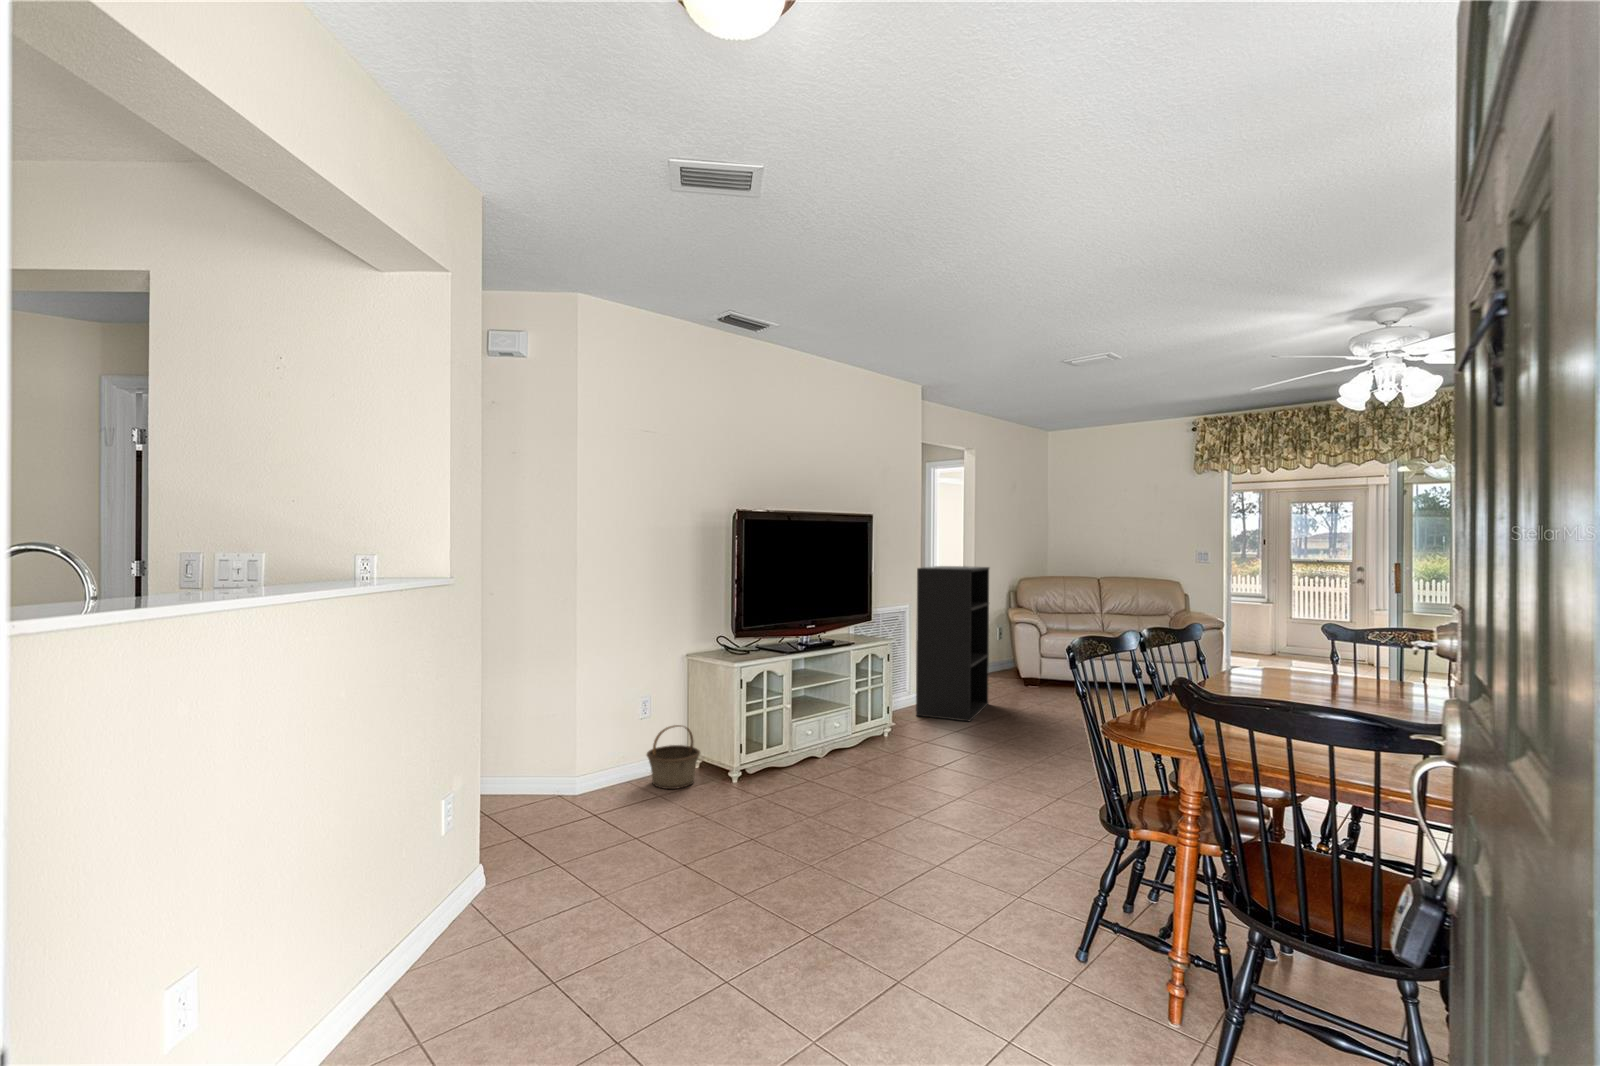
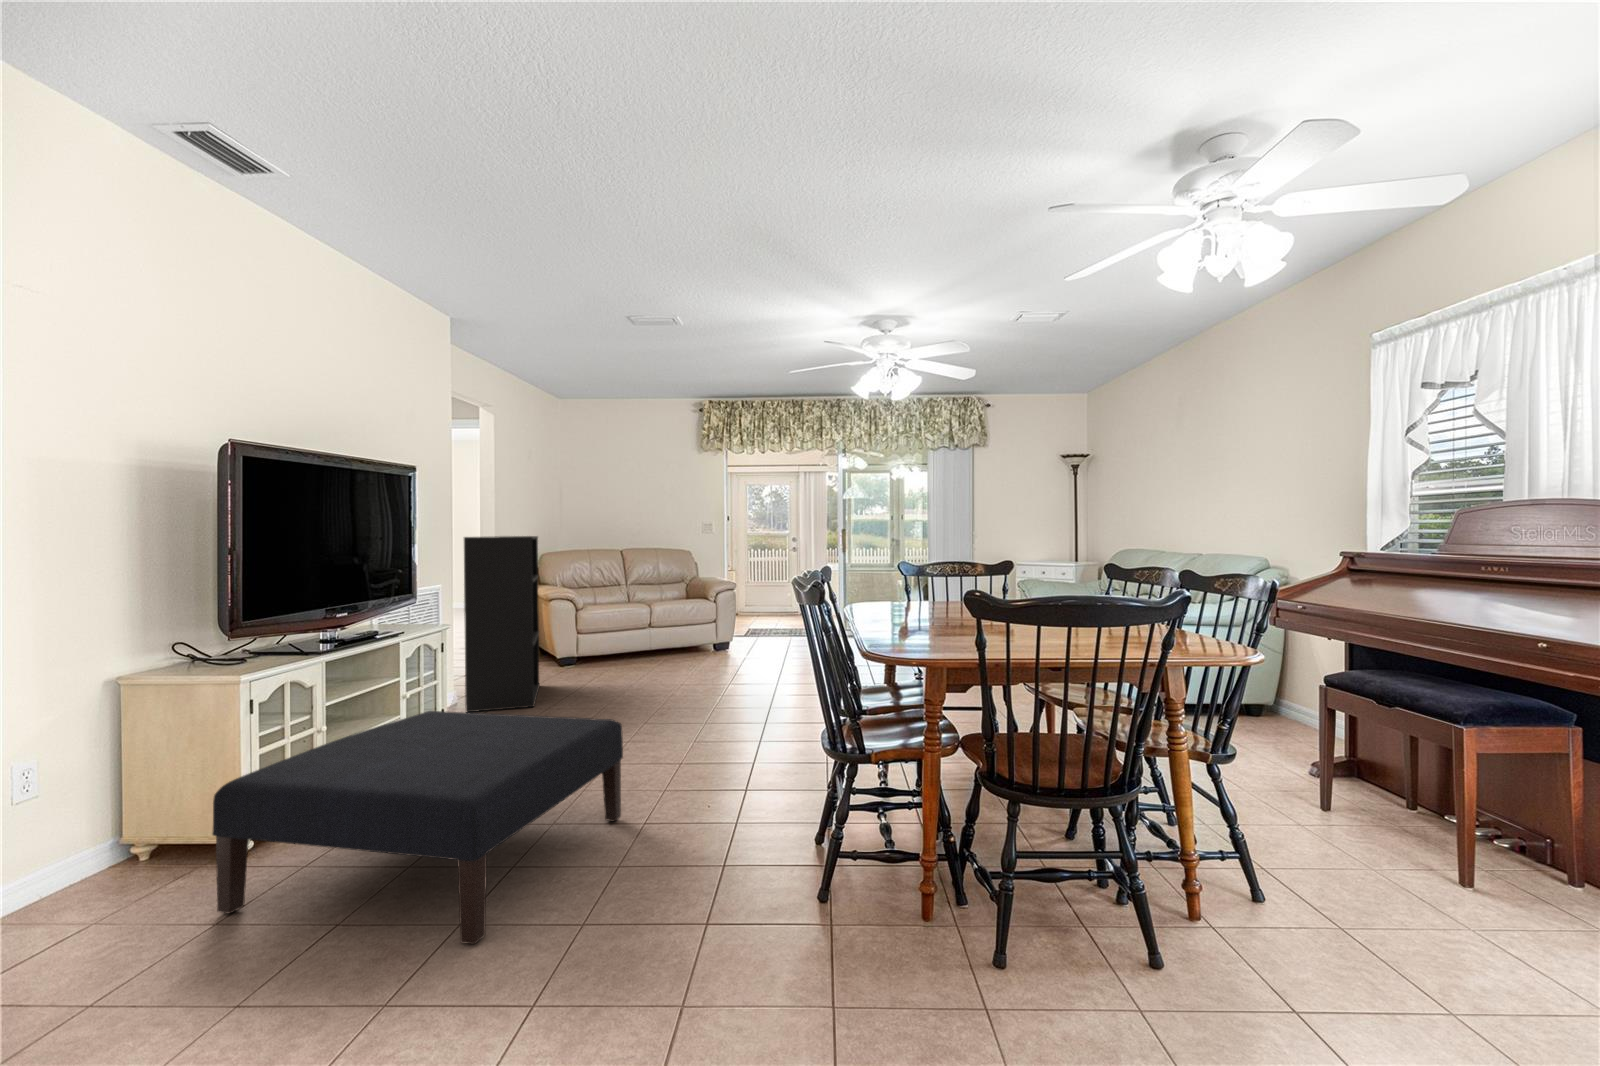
ottoman: none [708,707,971,871] -> present [212,711,623,944]
basket: present [647,725,700,789] -> none [42,796,171,914]

